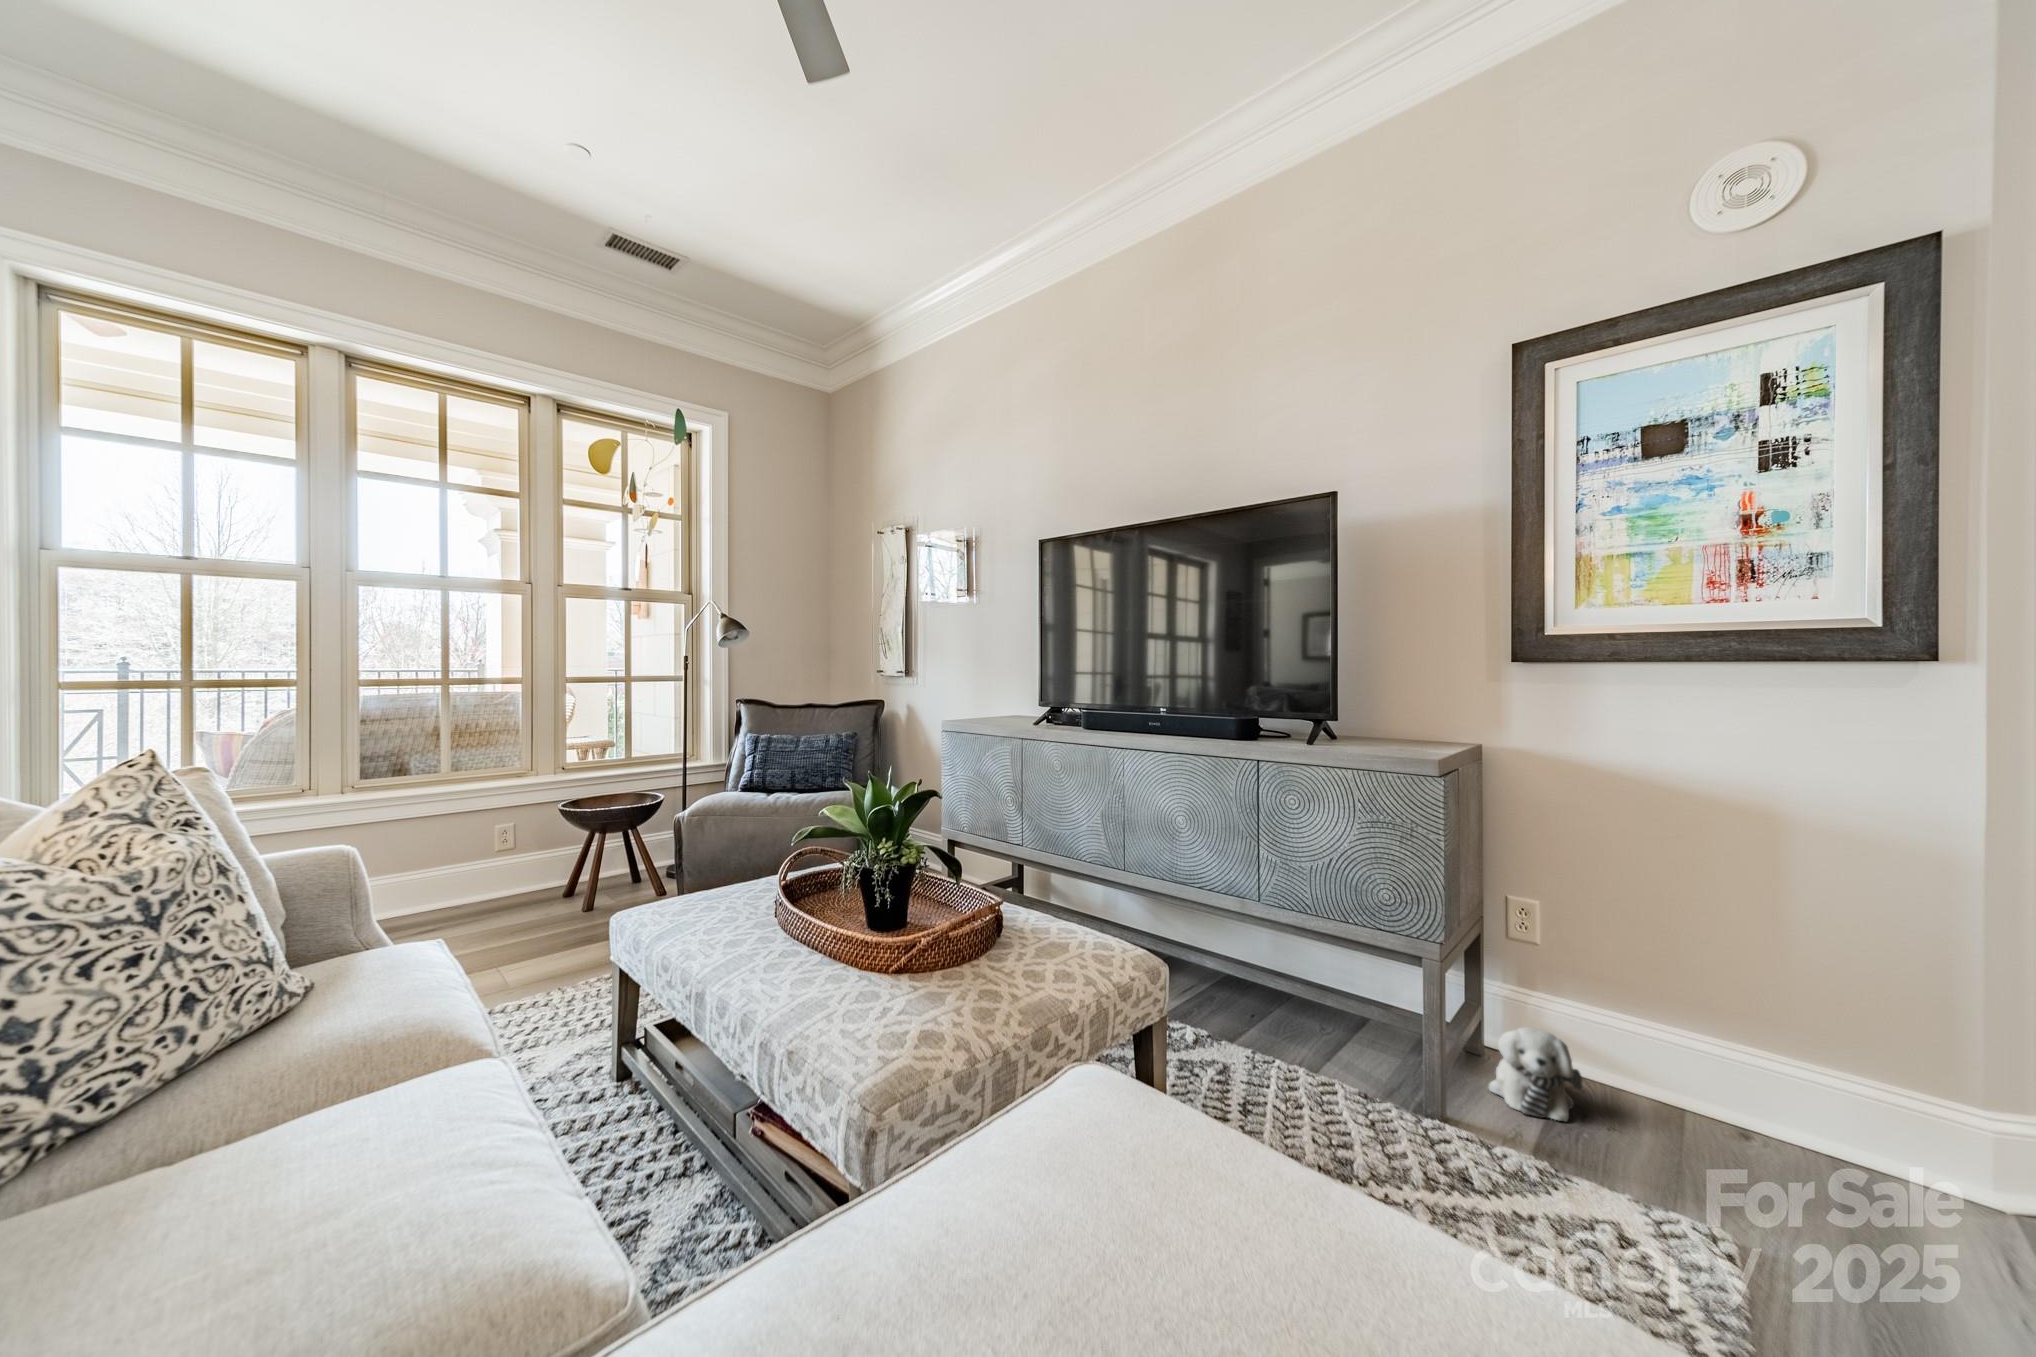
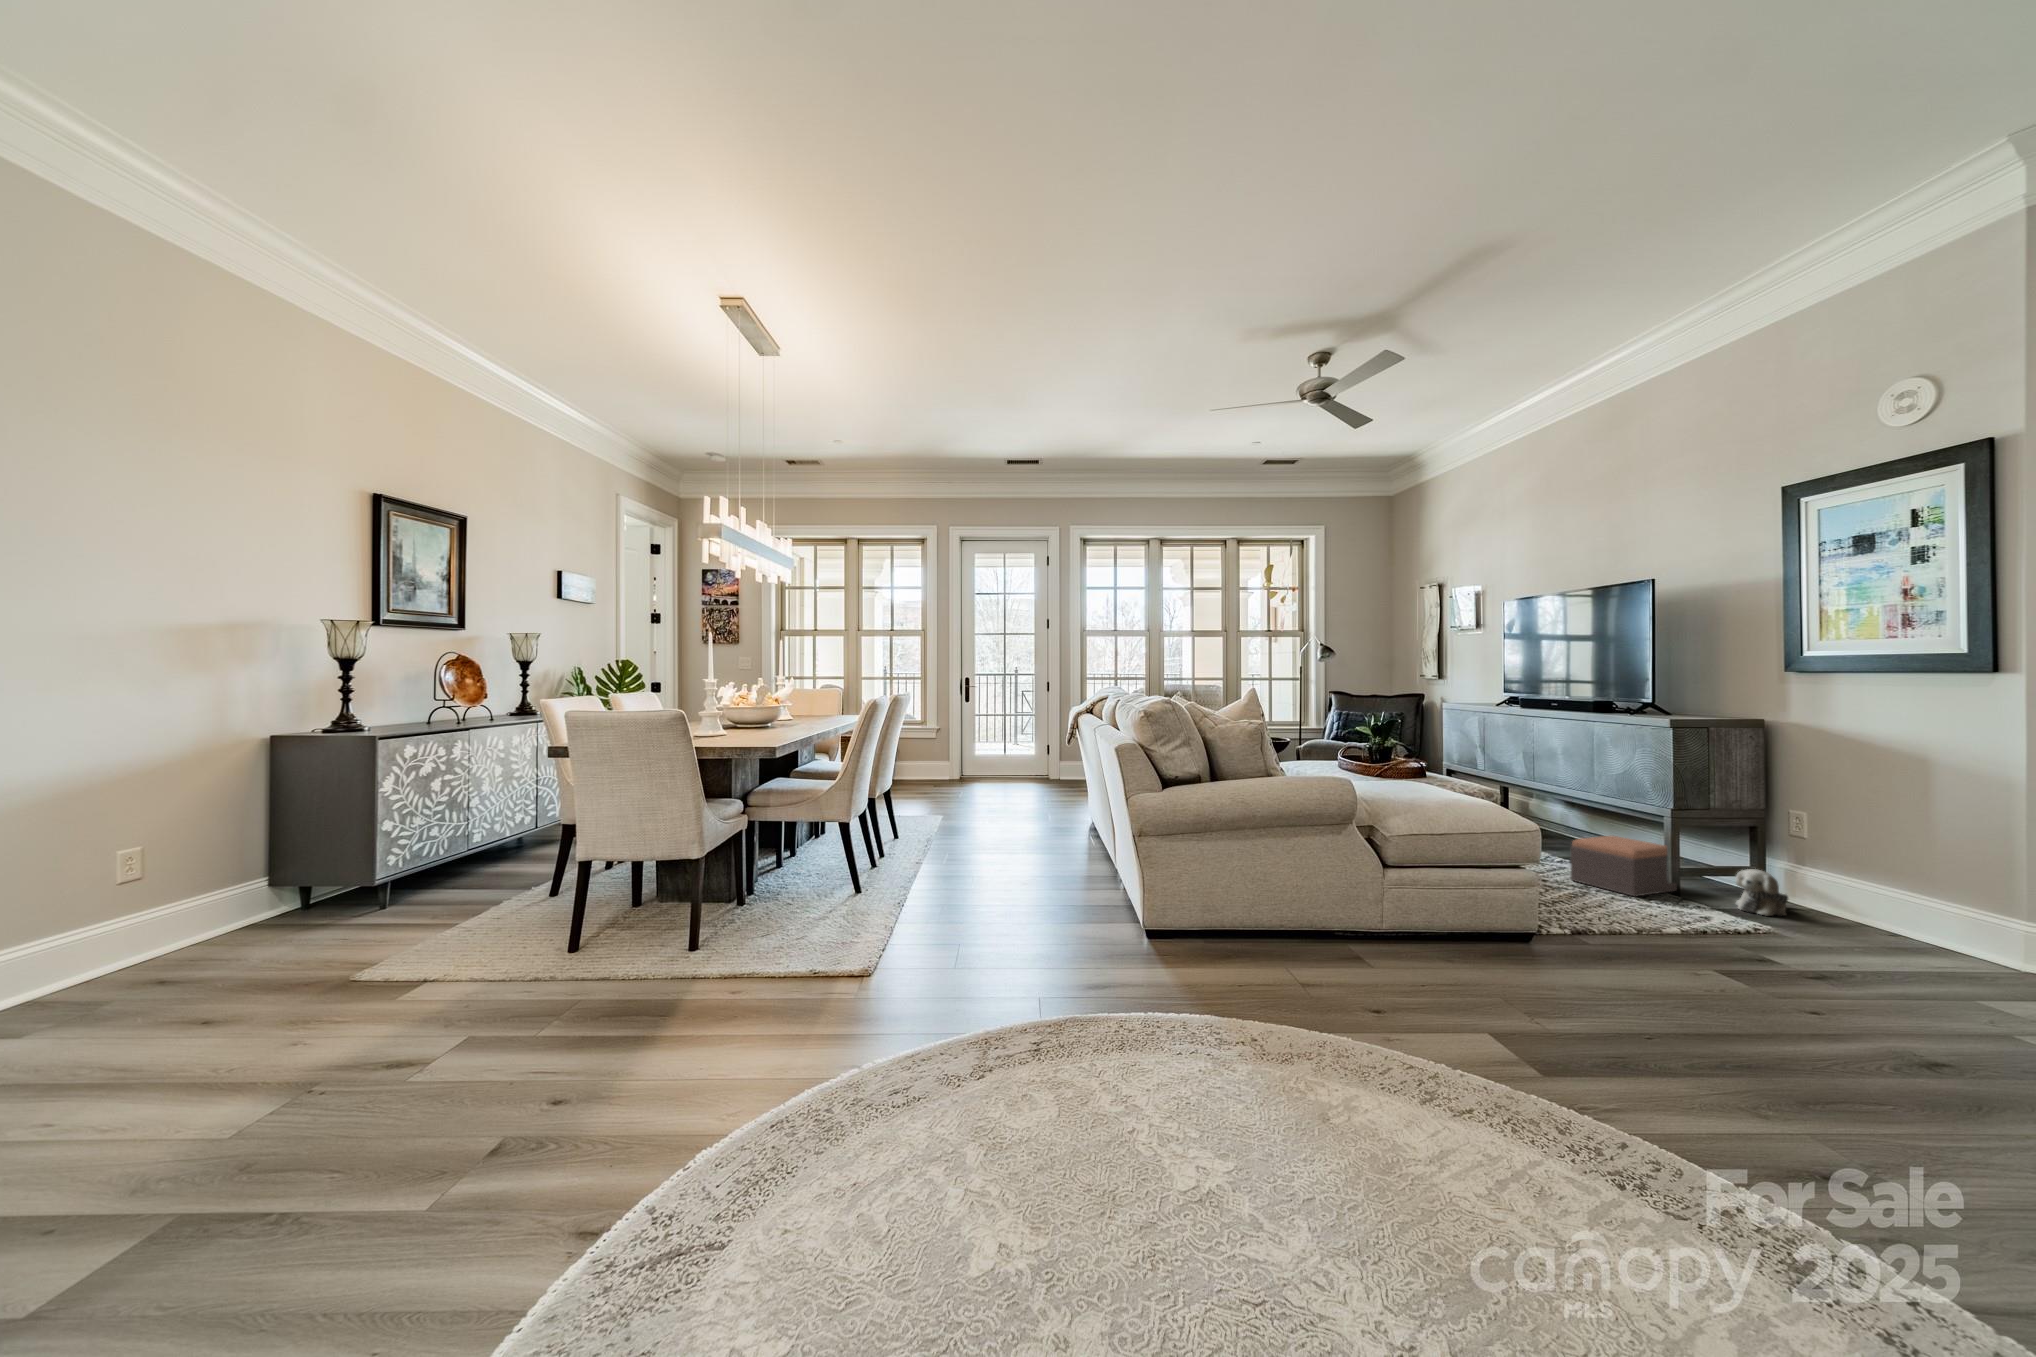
footstool: none [1248,970,1386,1131] -> present [1571,835,1677,896]

